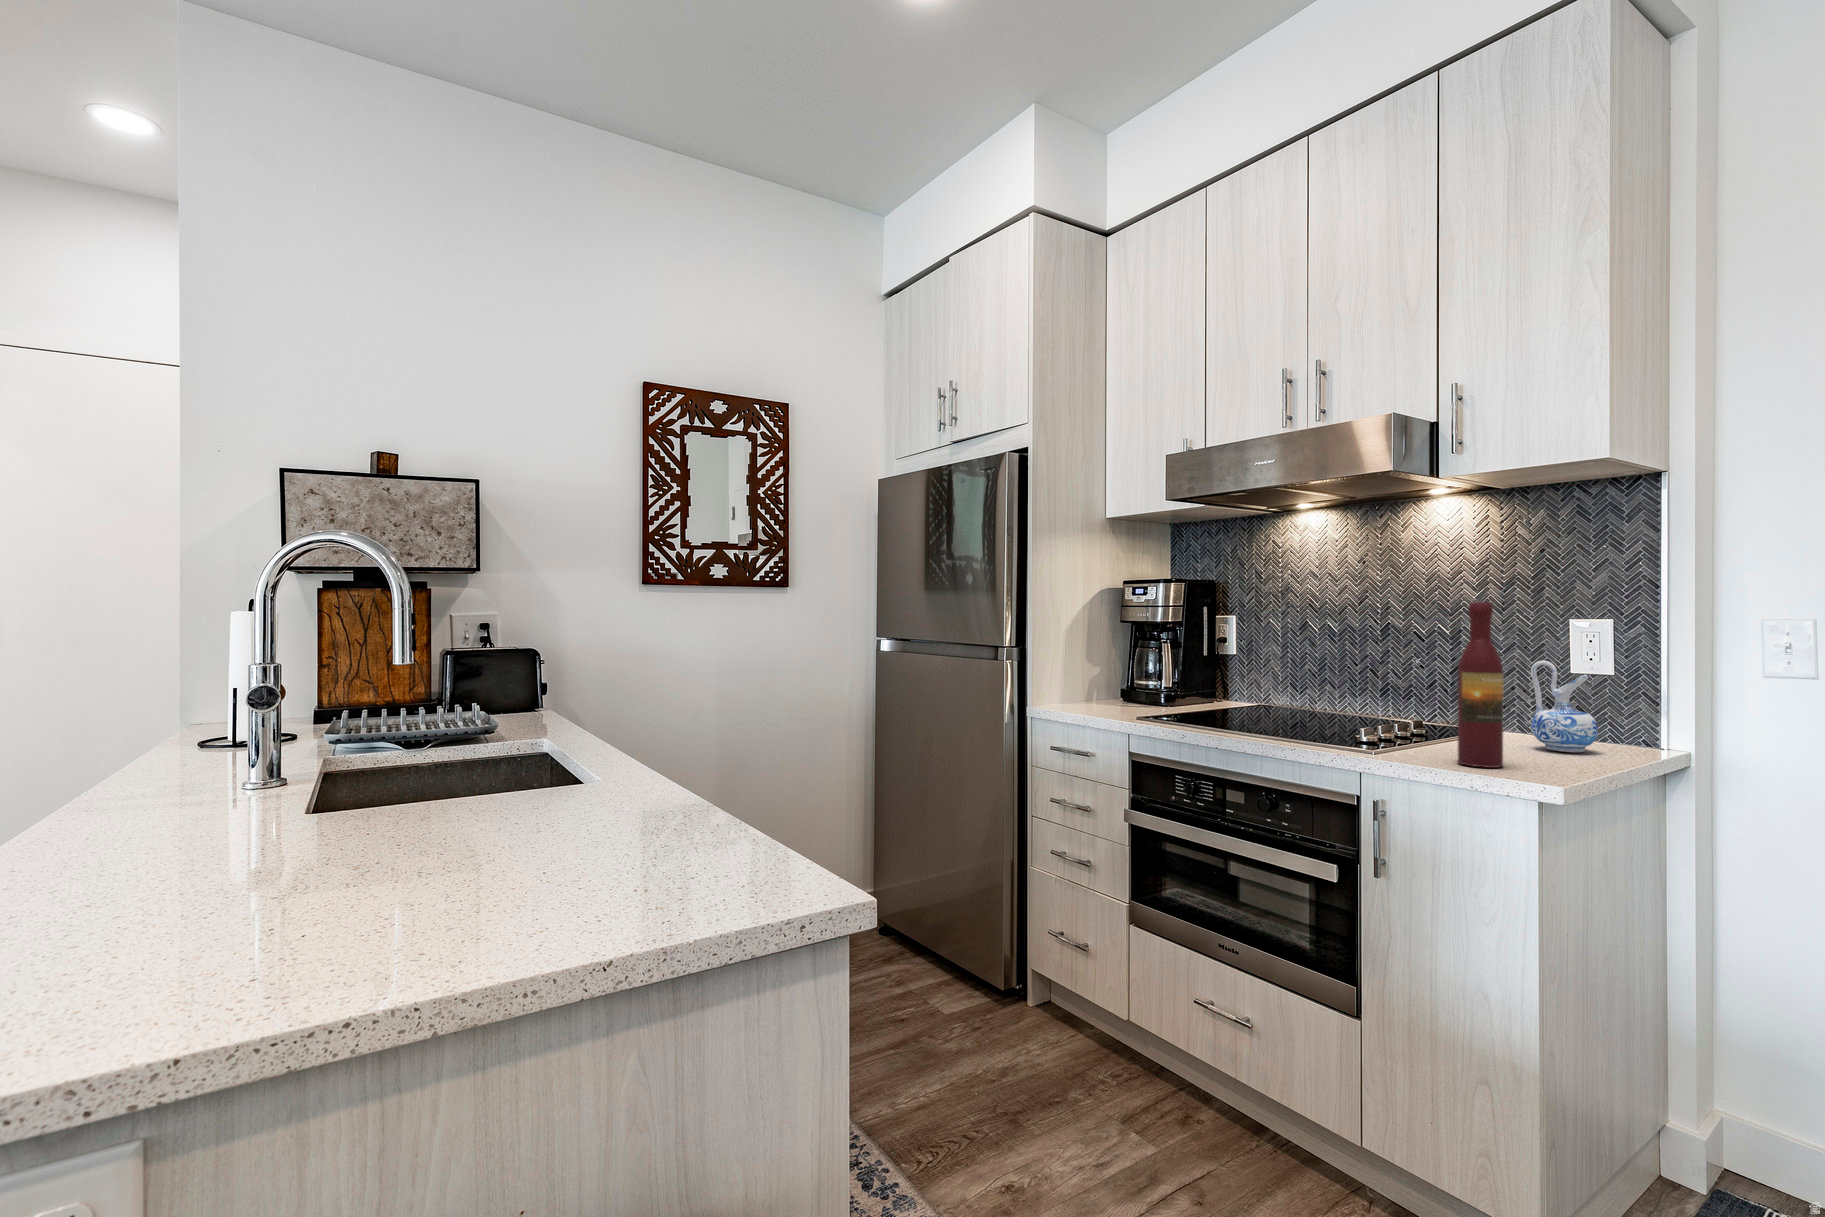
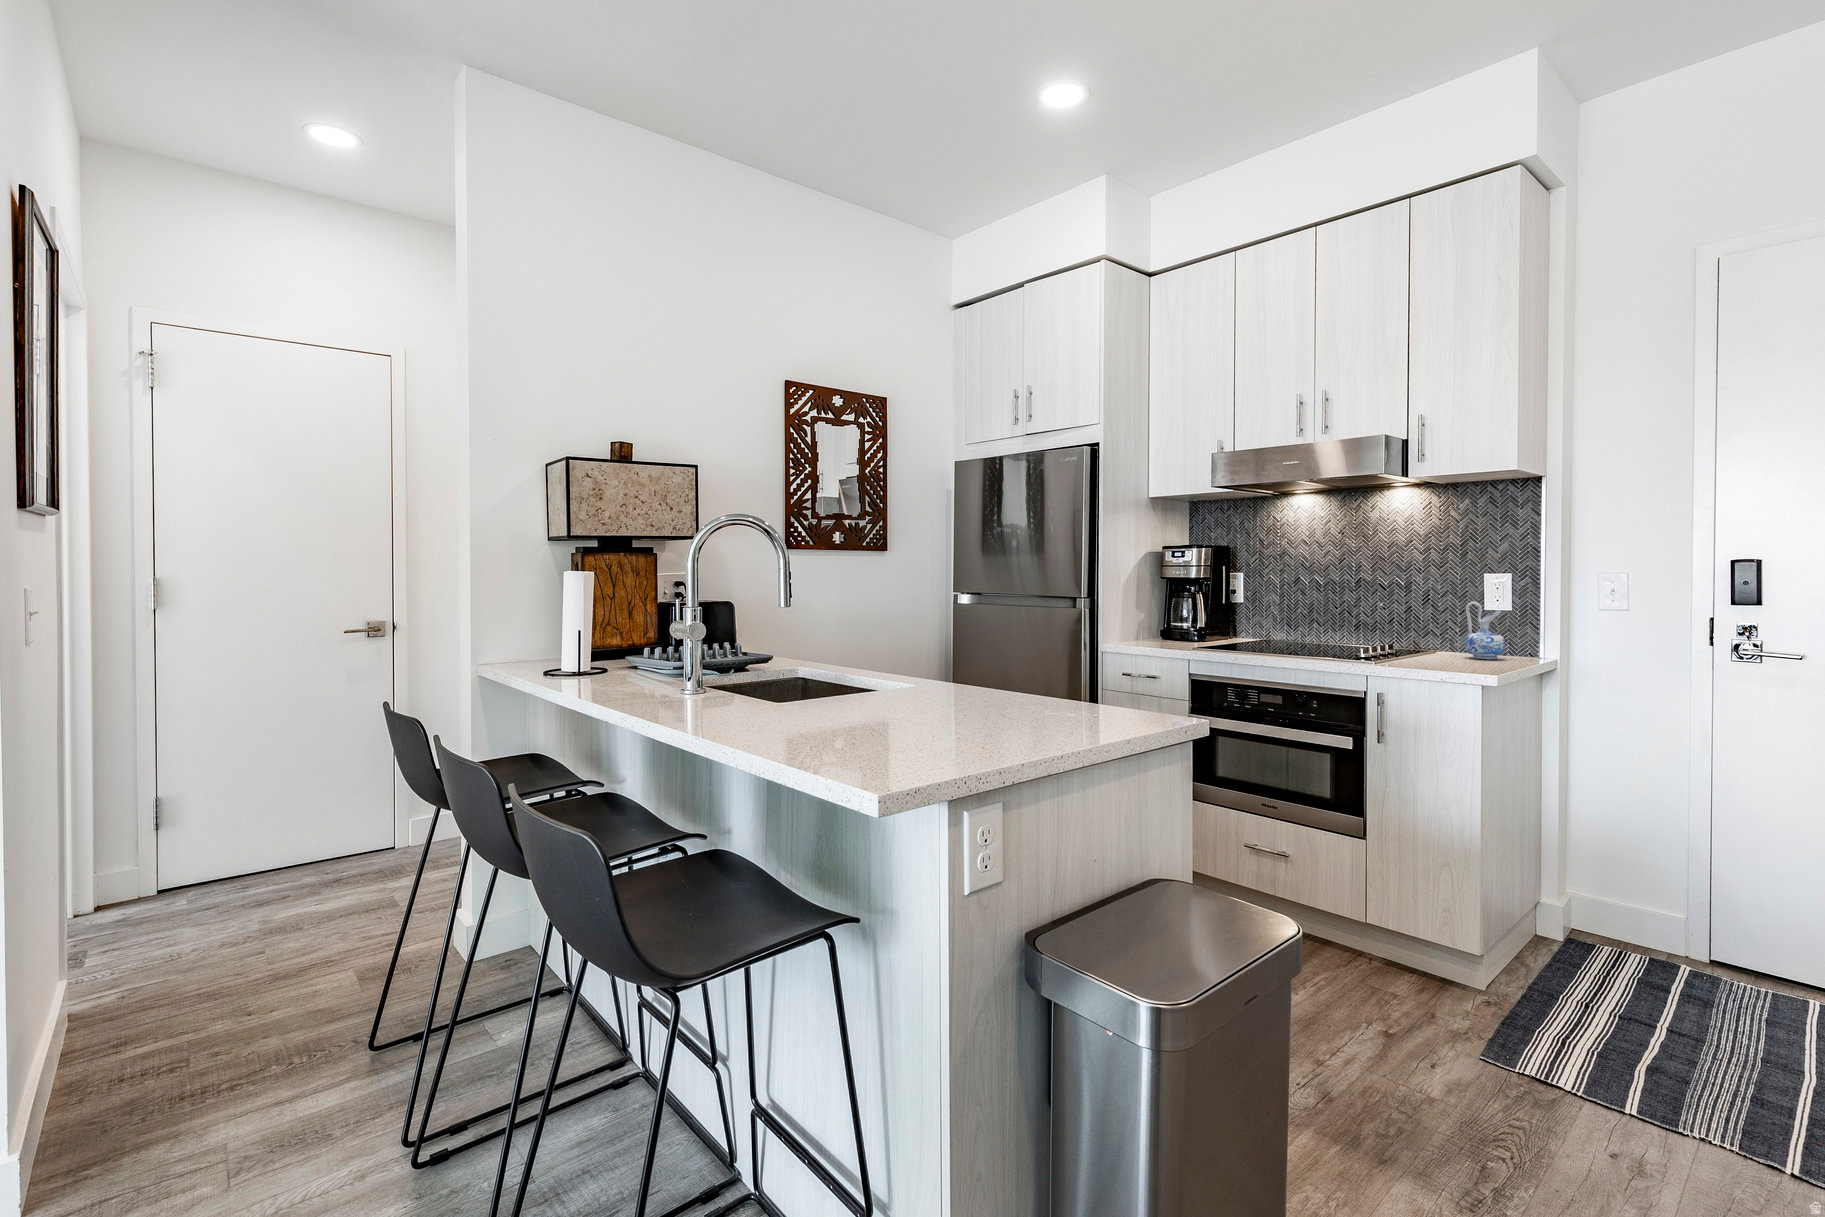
wine bottle: present [1458,602,1503,768] -> none [1429,564,1458,667]

